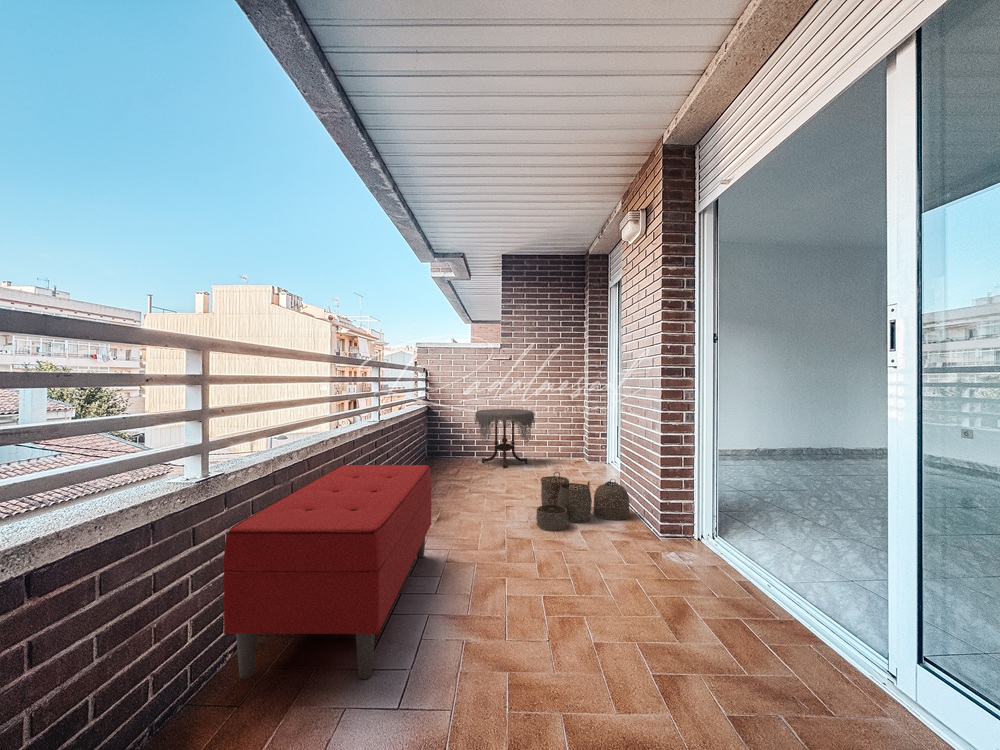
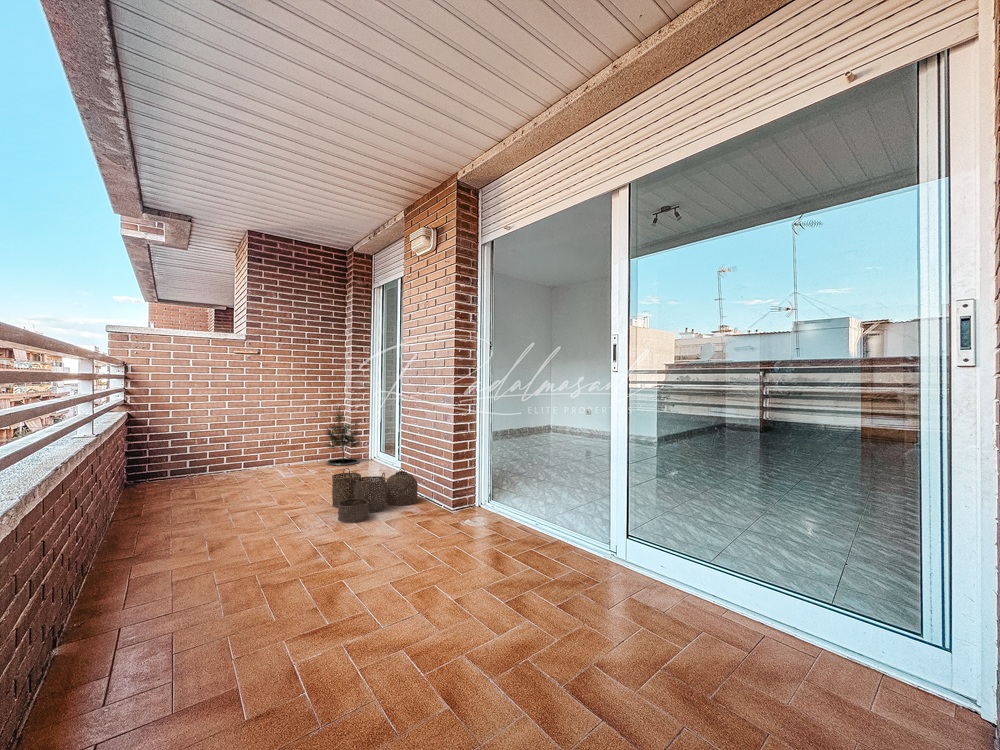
potted tree: none [561,408,599,466] -> present [326,408,360,466]
side table: present [475,409,535,468] -> none [219,410,294,475]
bench: present [223,465,431,679] -> none [92,469,287,714]

